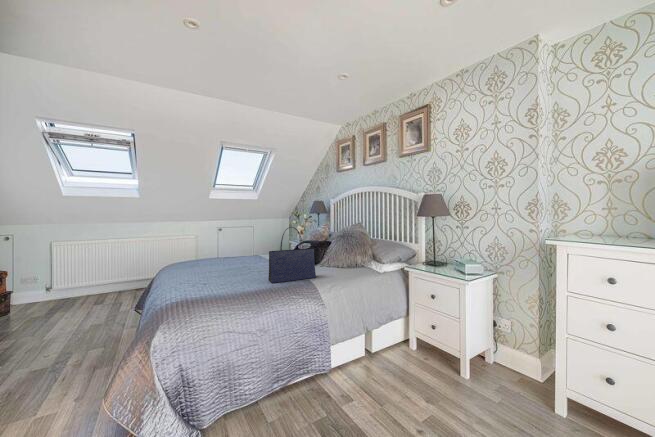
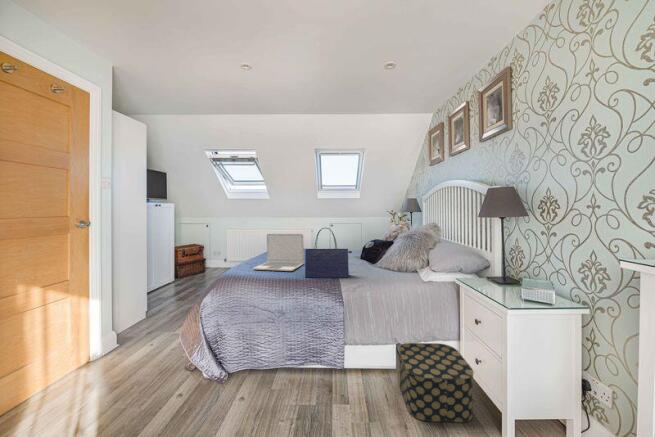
laptop: none [188,236,246,283] -> present [253,234,304,271]
storage box: none [375,322,440,388] -> present [399,343,474,423]

